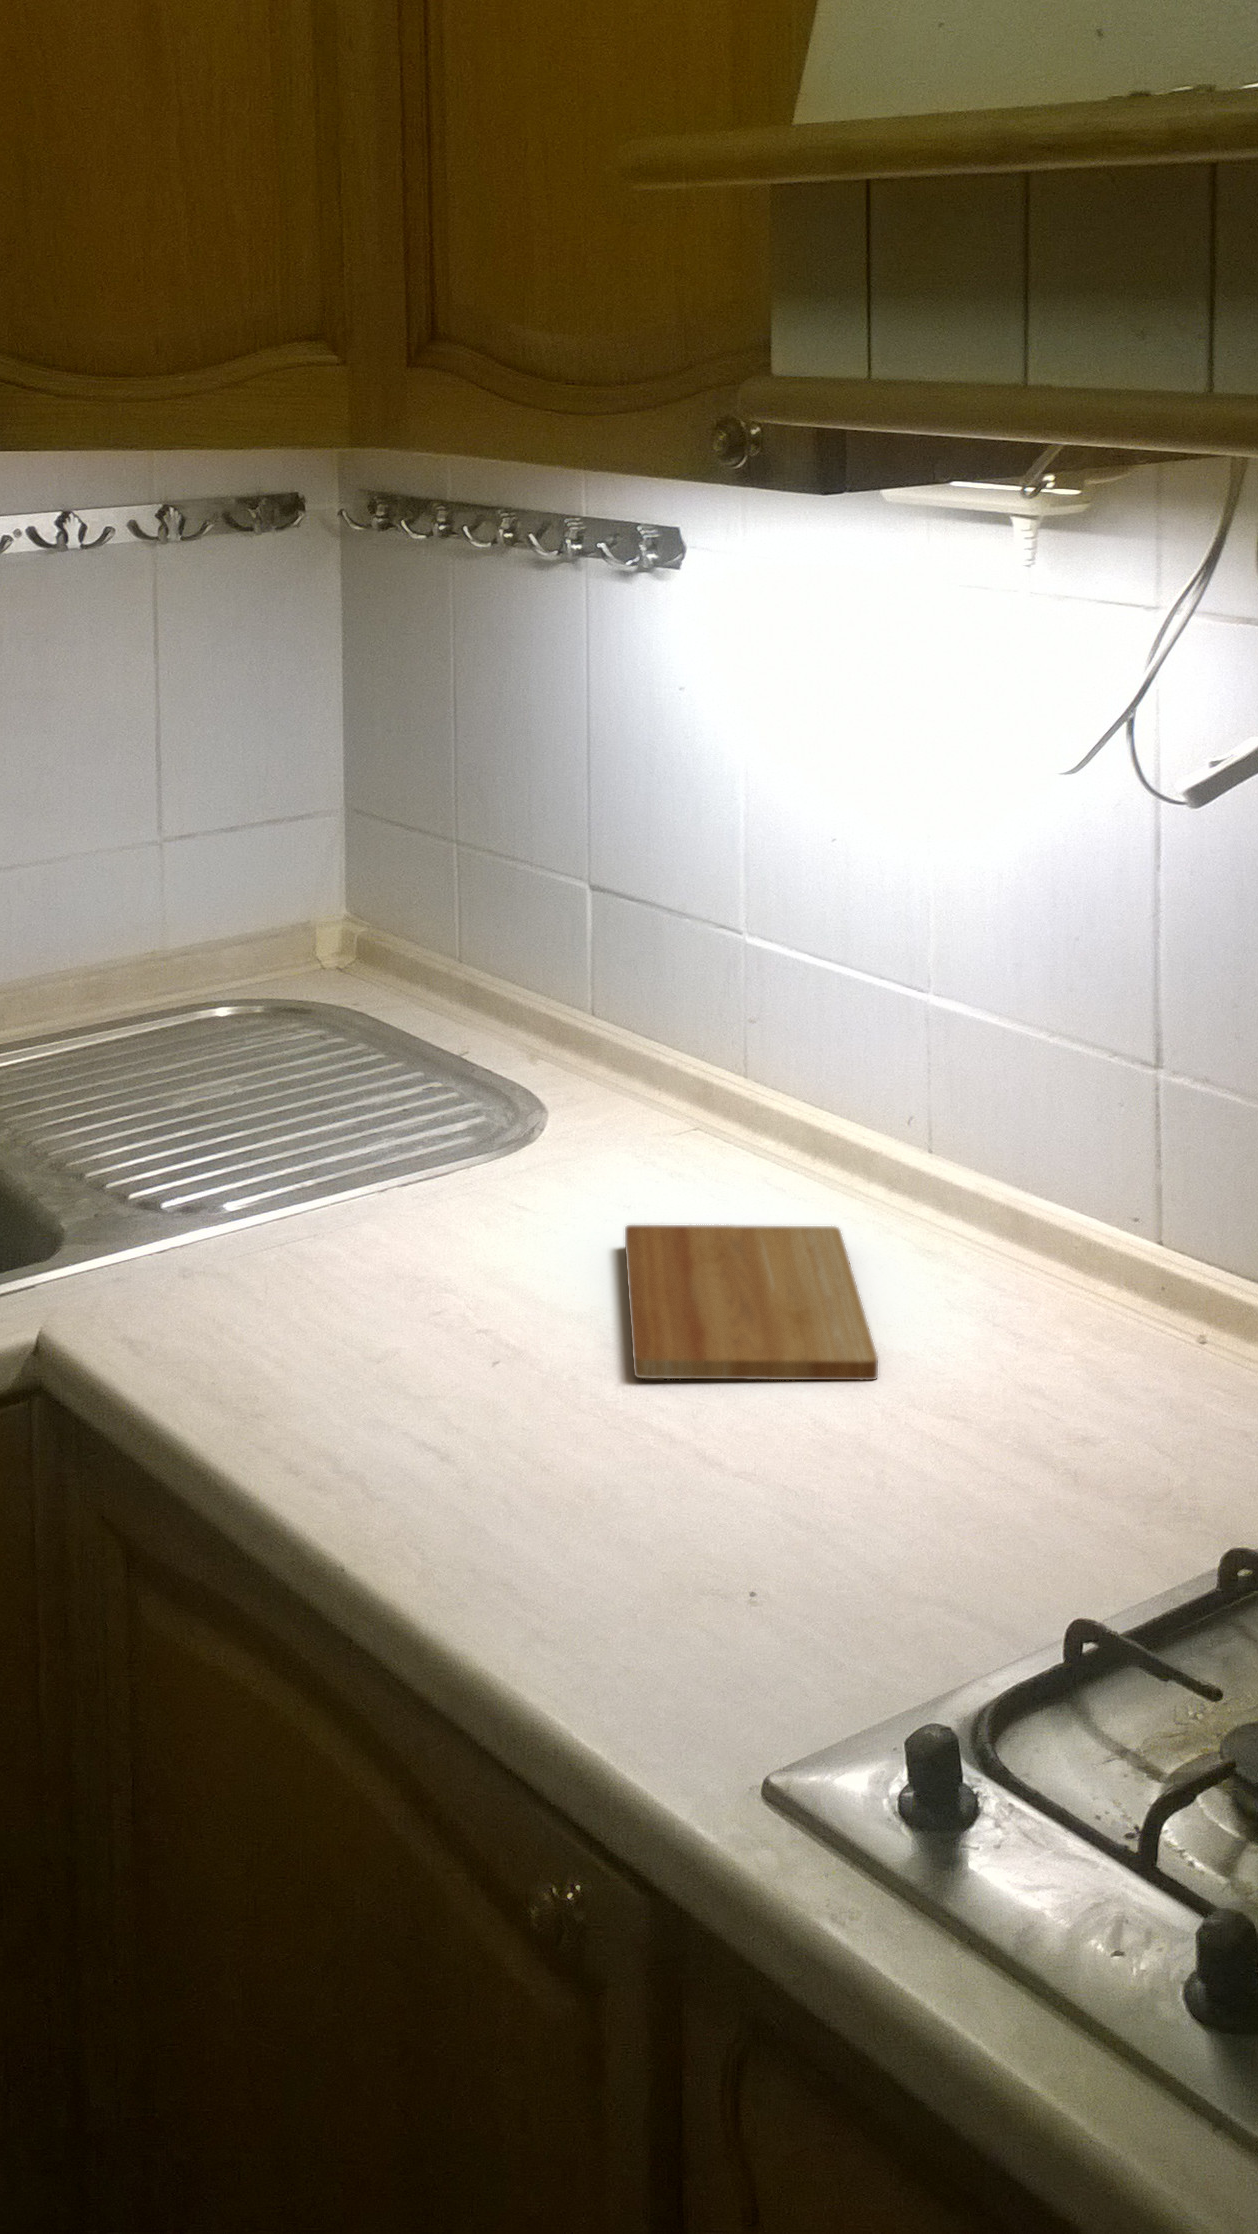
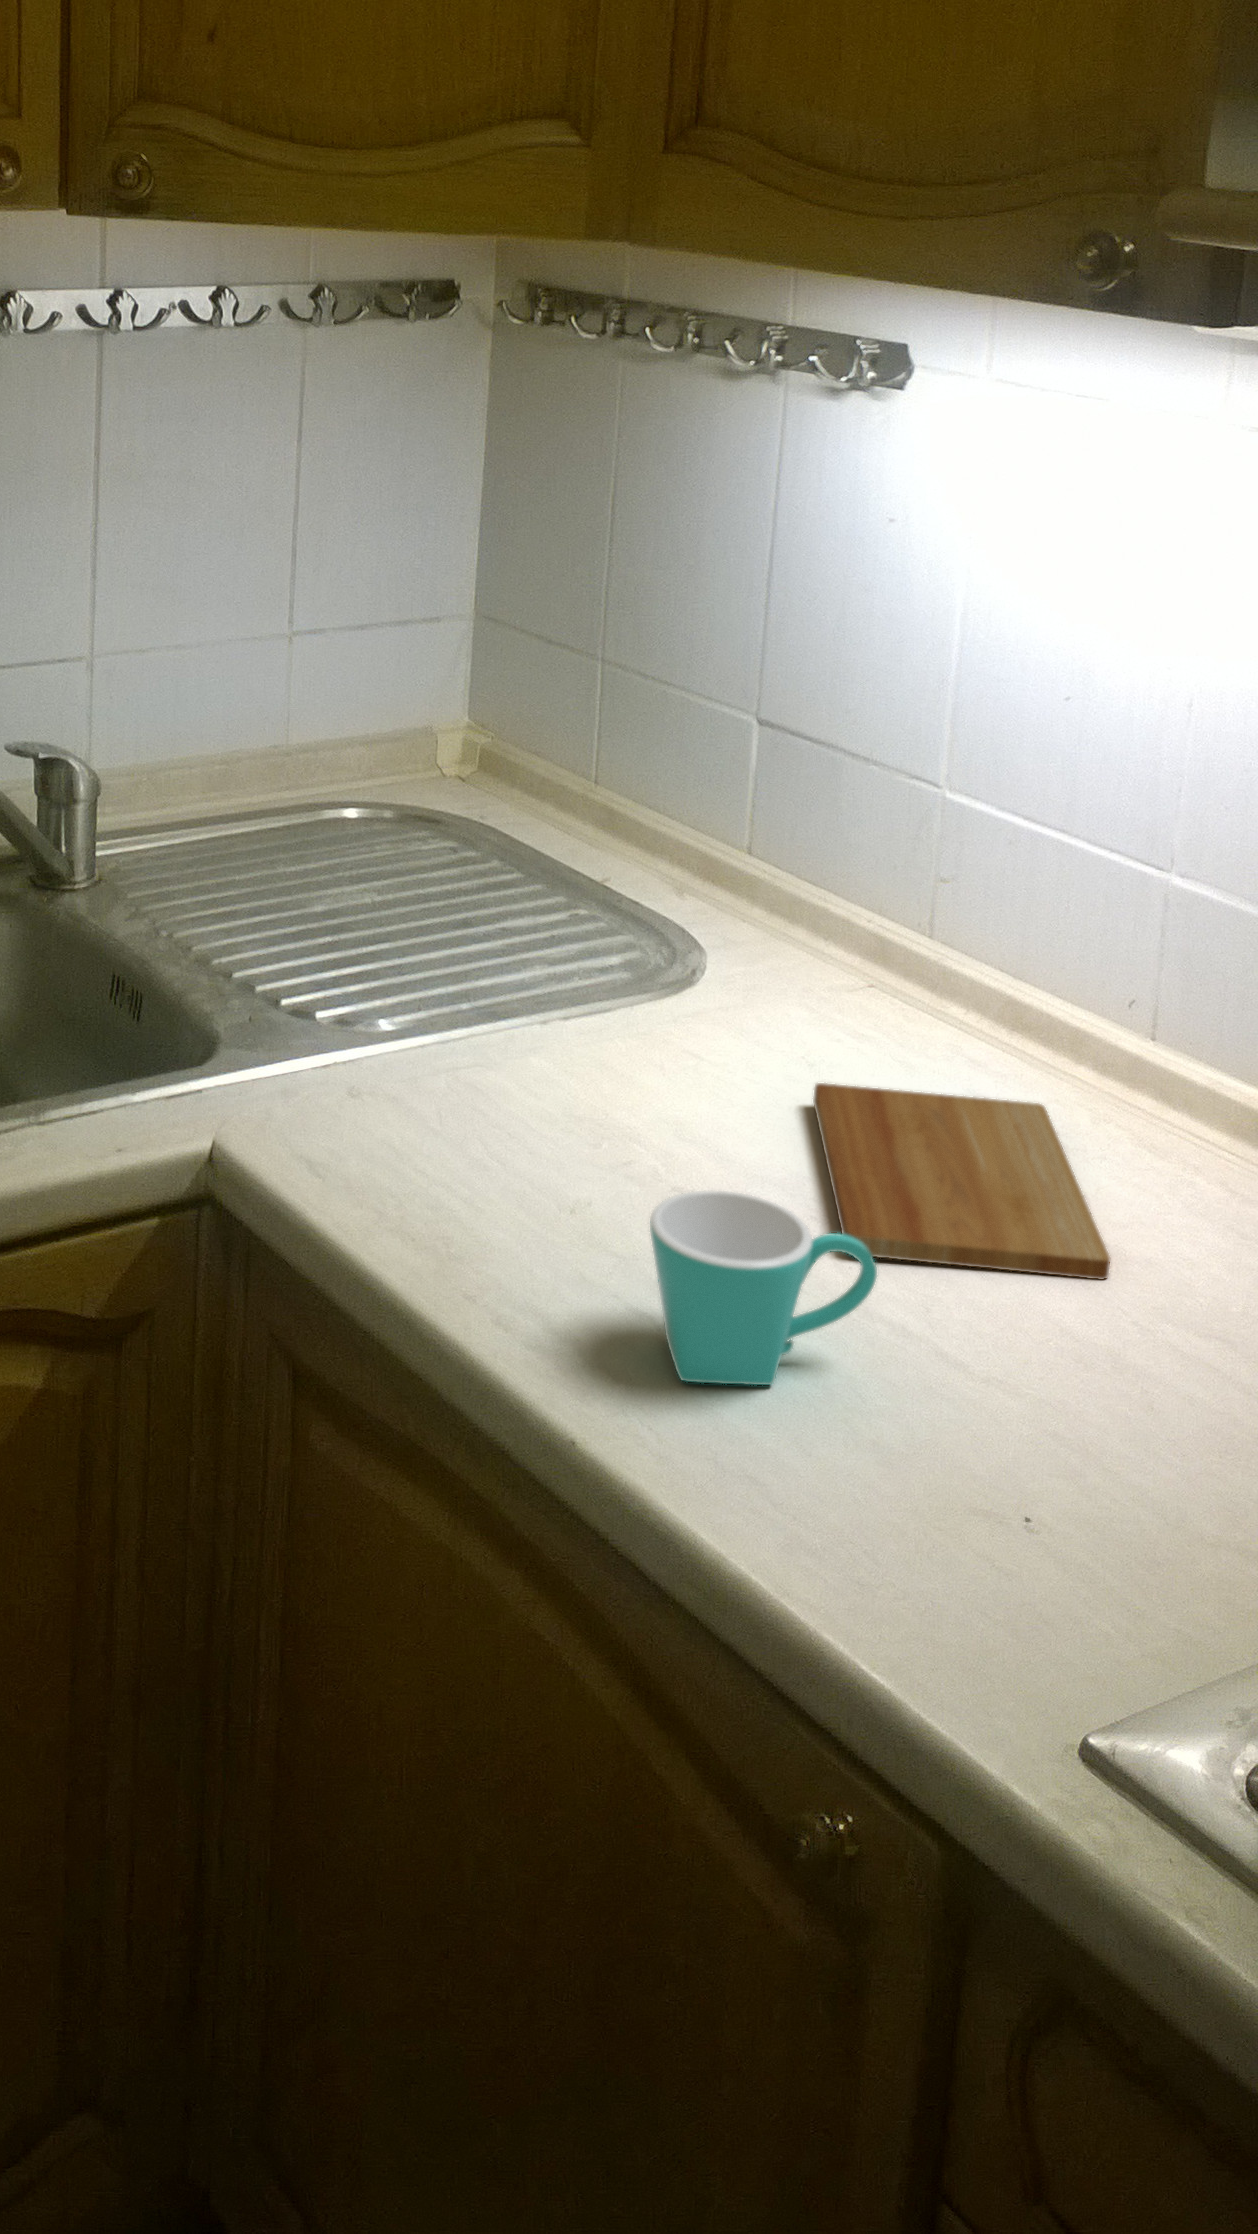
mug: none [422,1321,639,1506] -> present [650,1191,877,1385]

